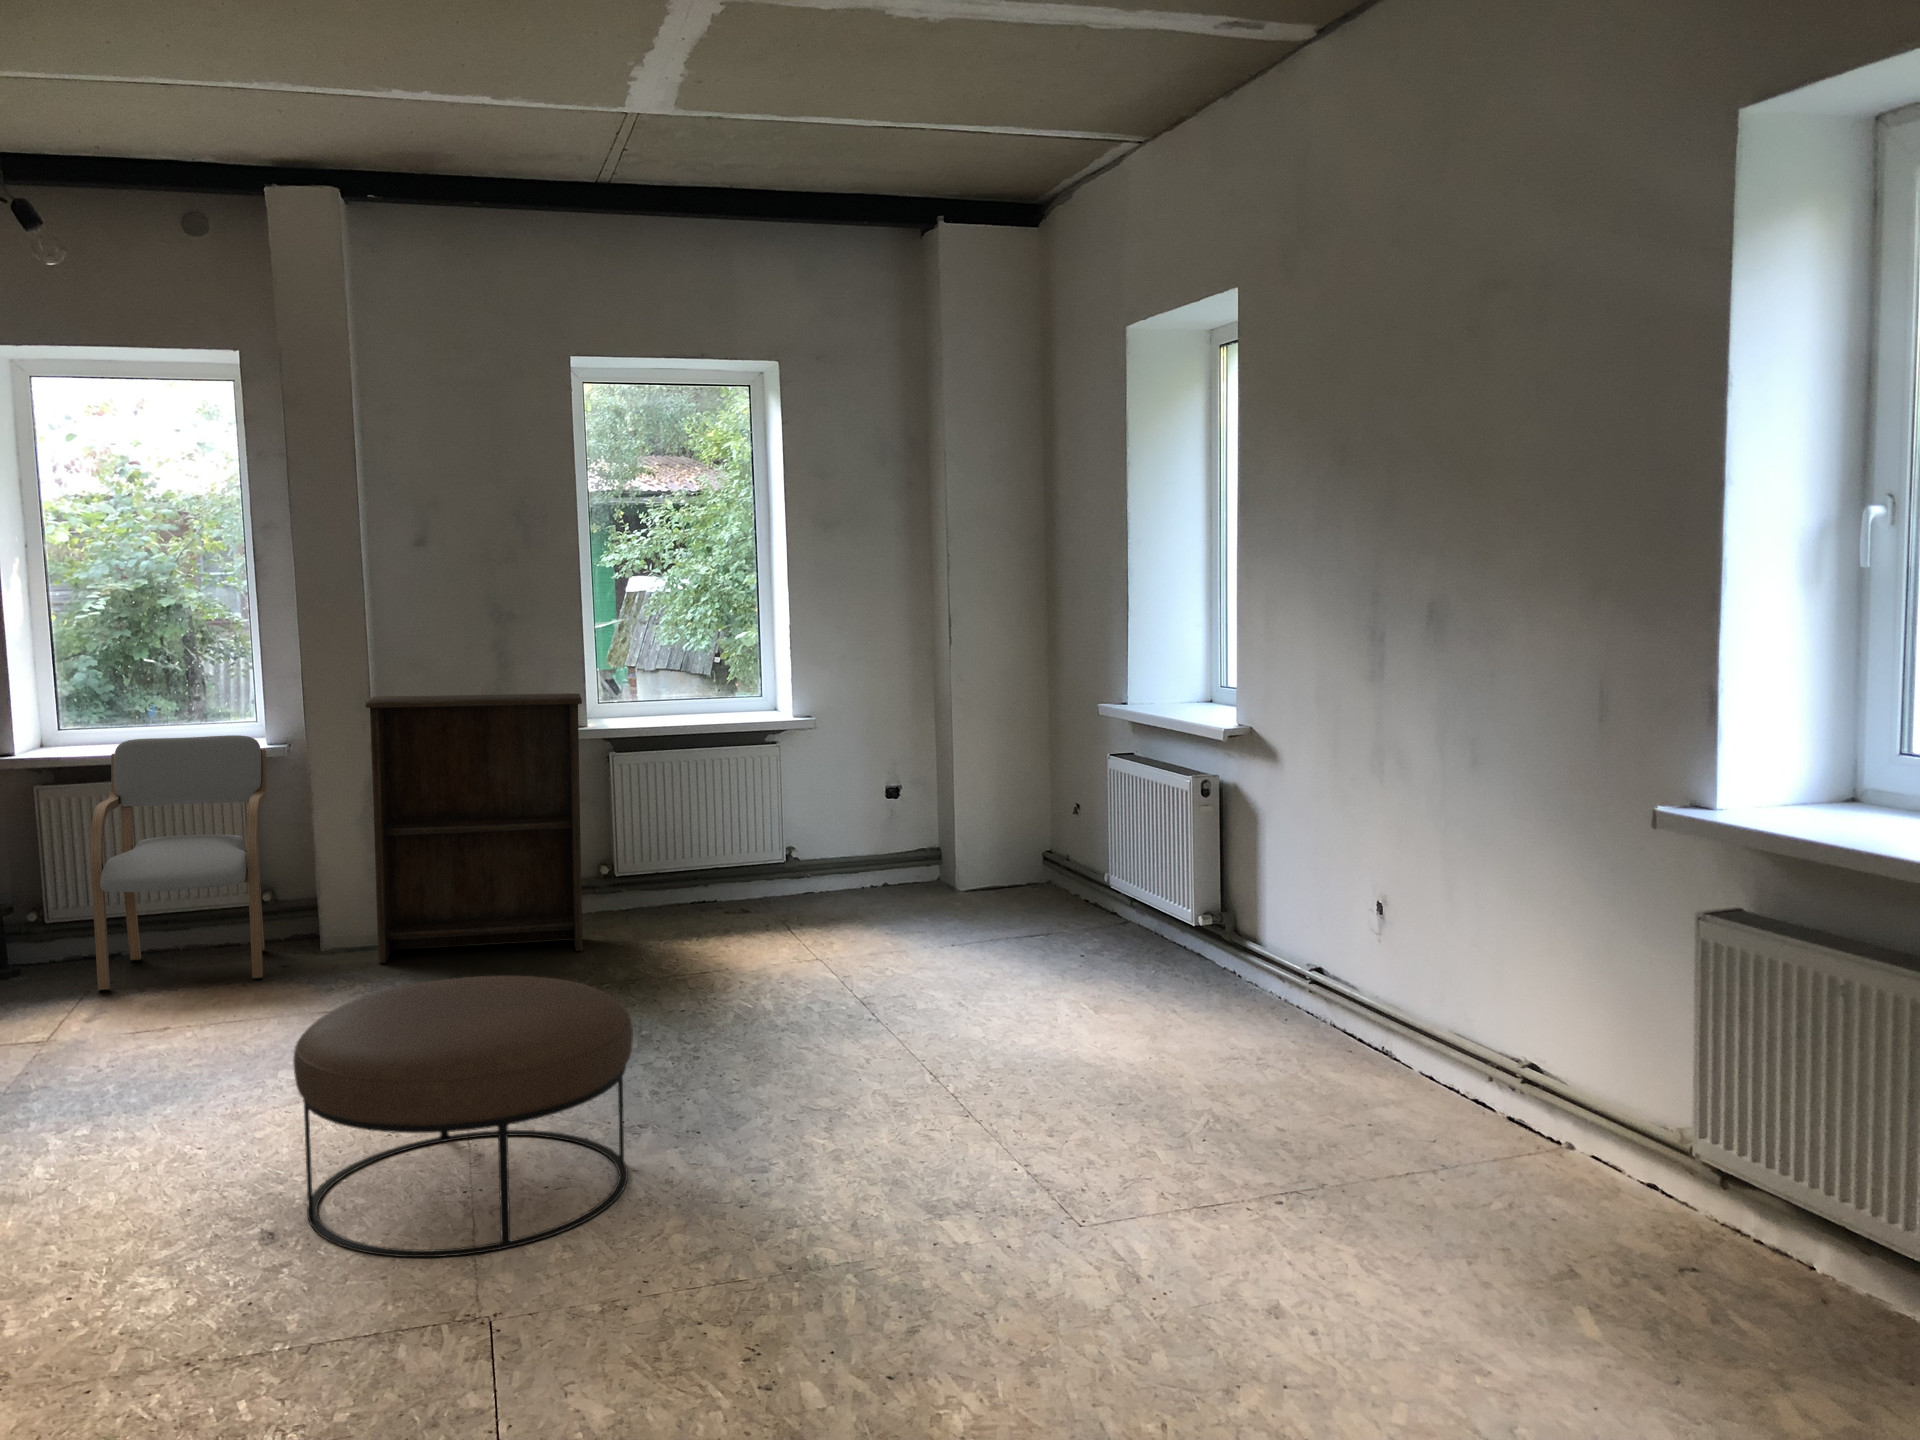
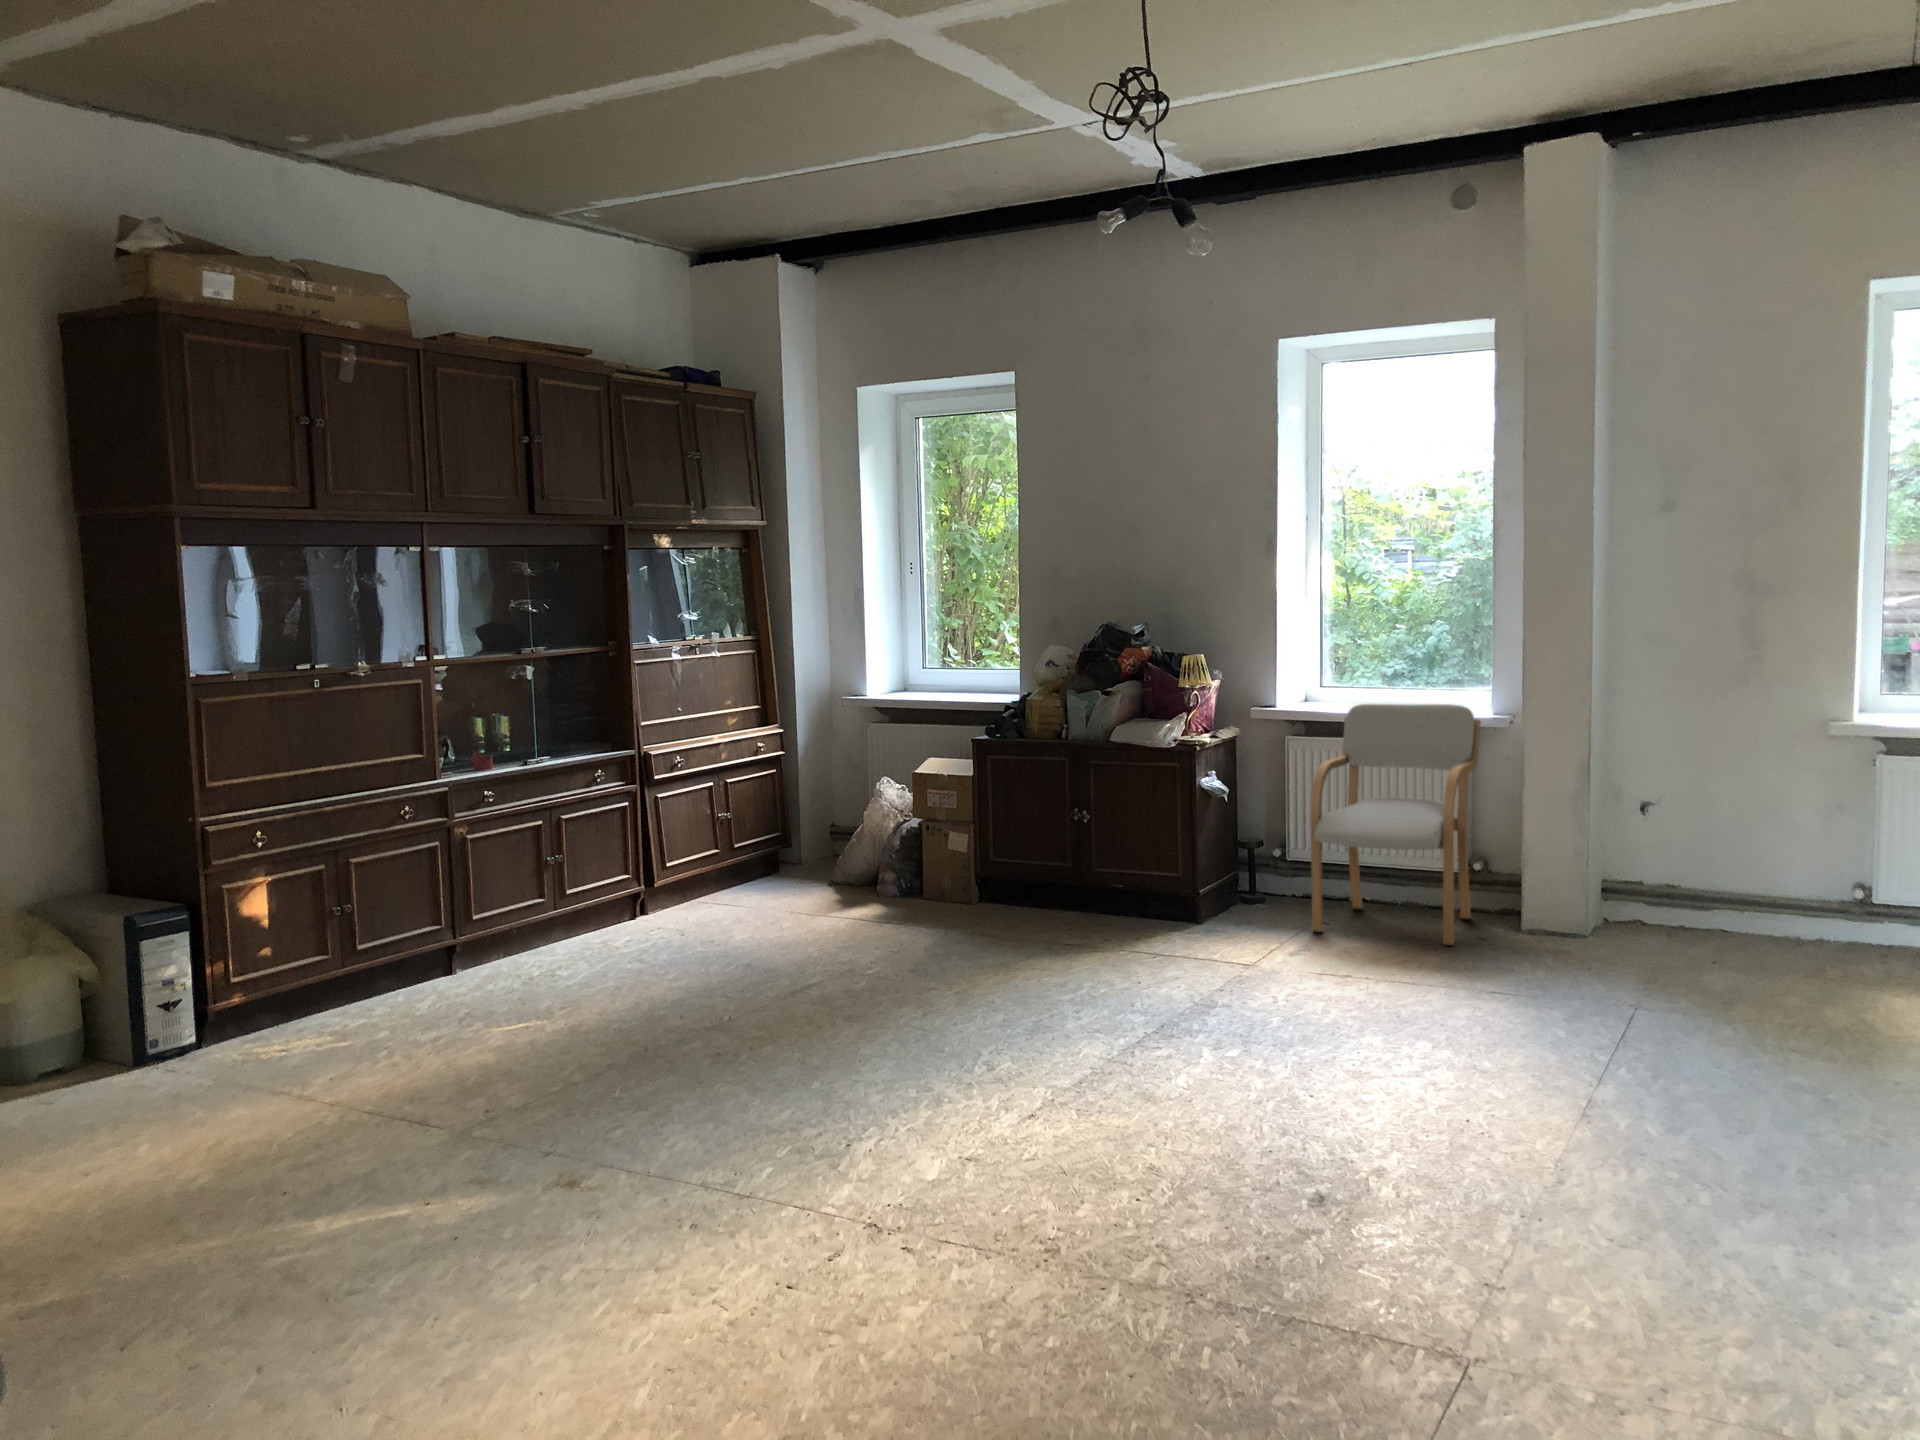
bookshelf: present [366,693,583,963] -> none [1569,670,1831,978]
ottoman: present [293,976,633,1257] -> none [1351,978,1734,1298]

